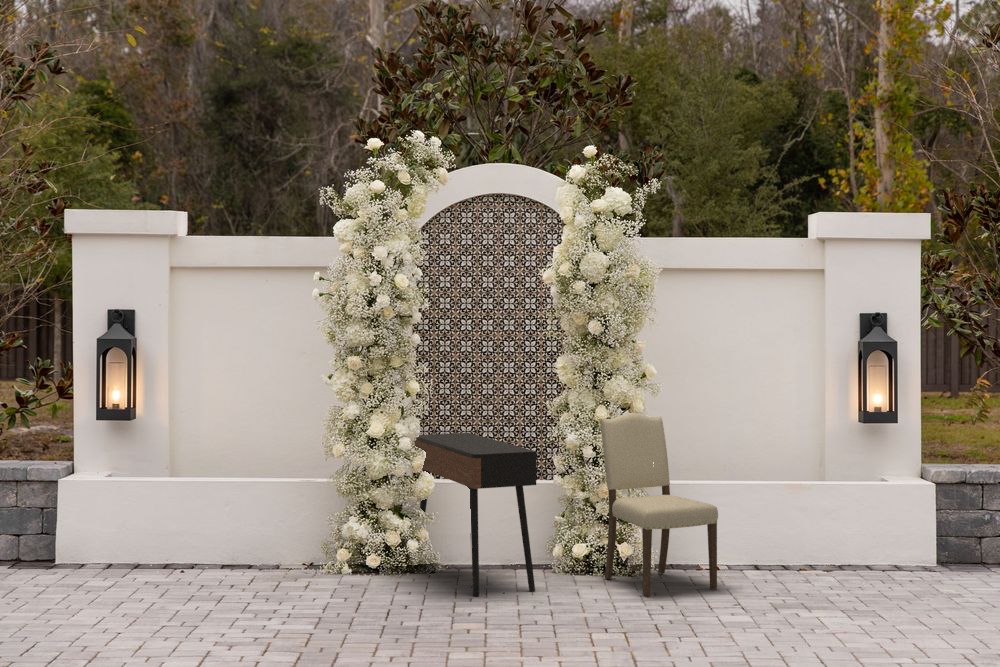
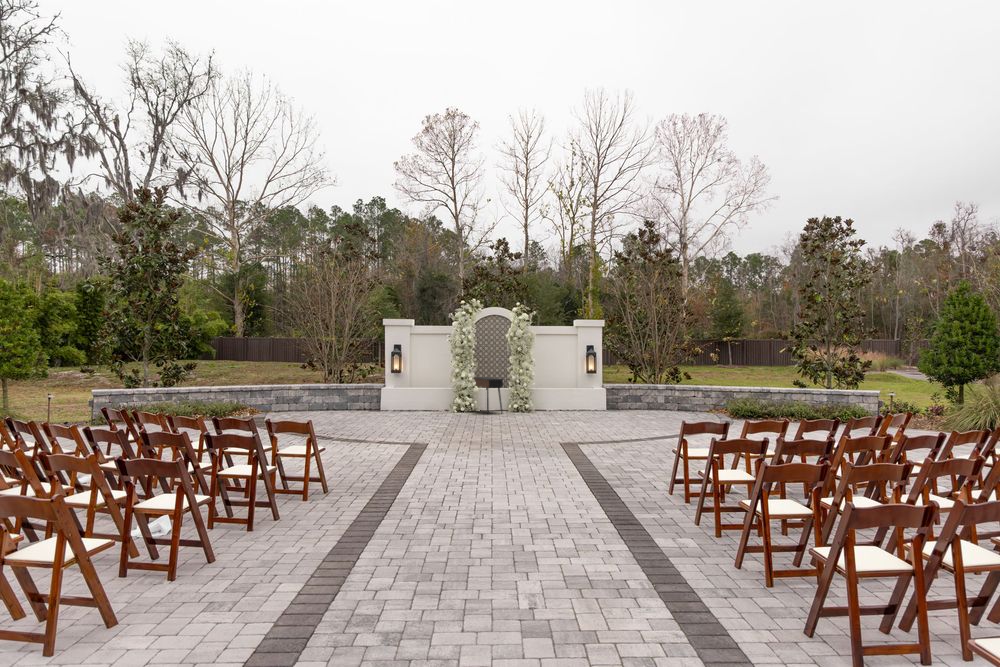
chair: present [600,413,718,597] -> none [519,371,548,415]

